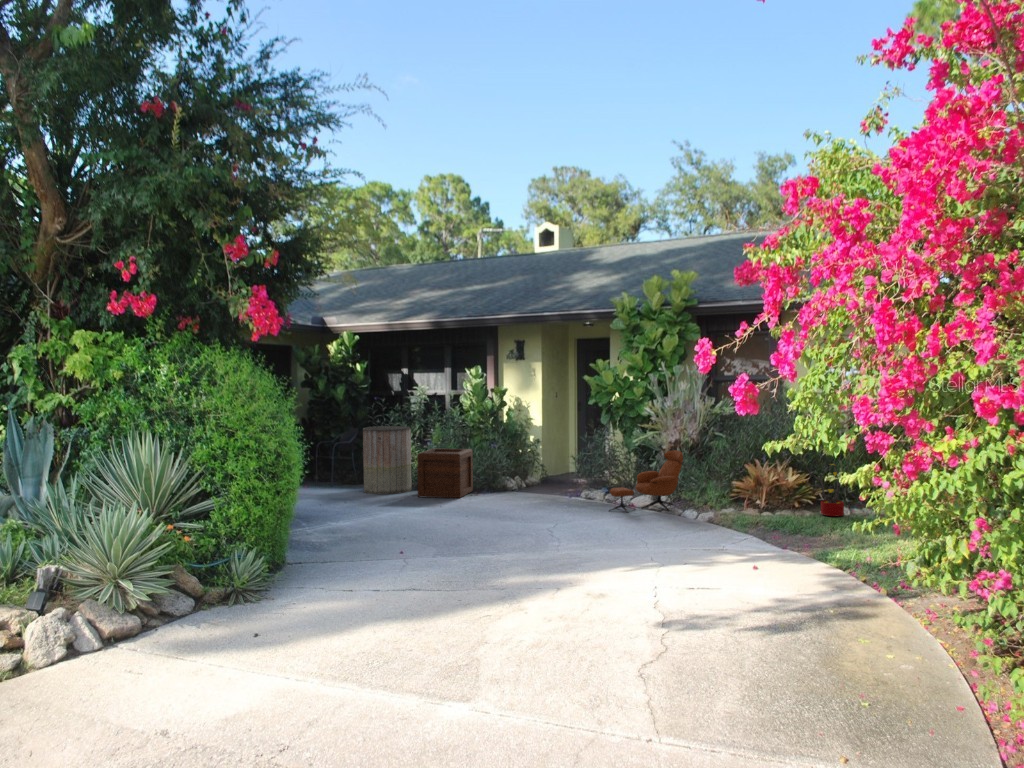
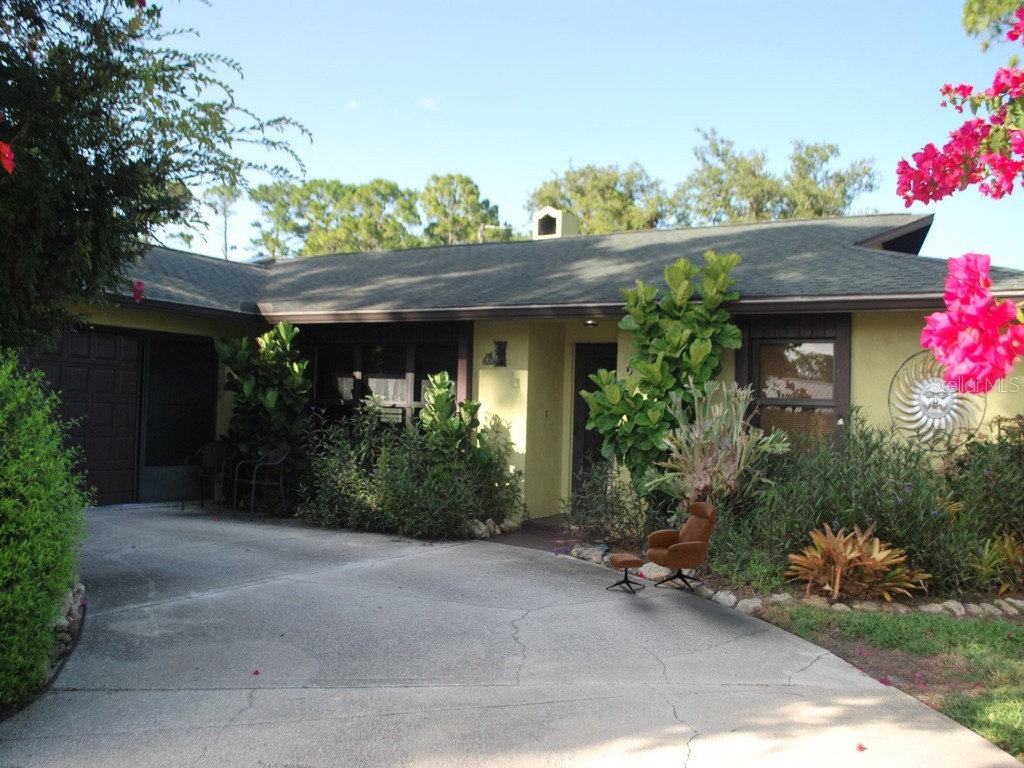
trash can: present [363,426,412,494] -> none [283,446,349,539]
wooden crate: present [417,449,473,498] -> none [348,479,428,552]
decorative plant: present [810,465,844,516] -> none [891,533,986,618]

